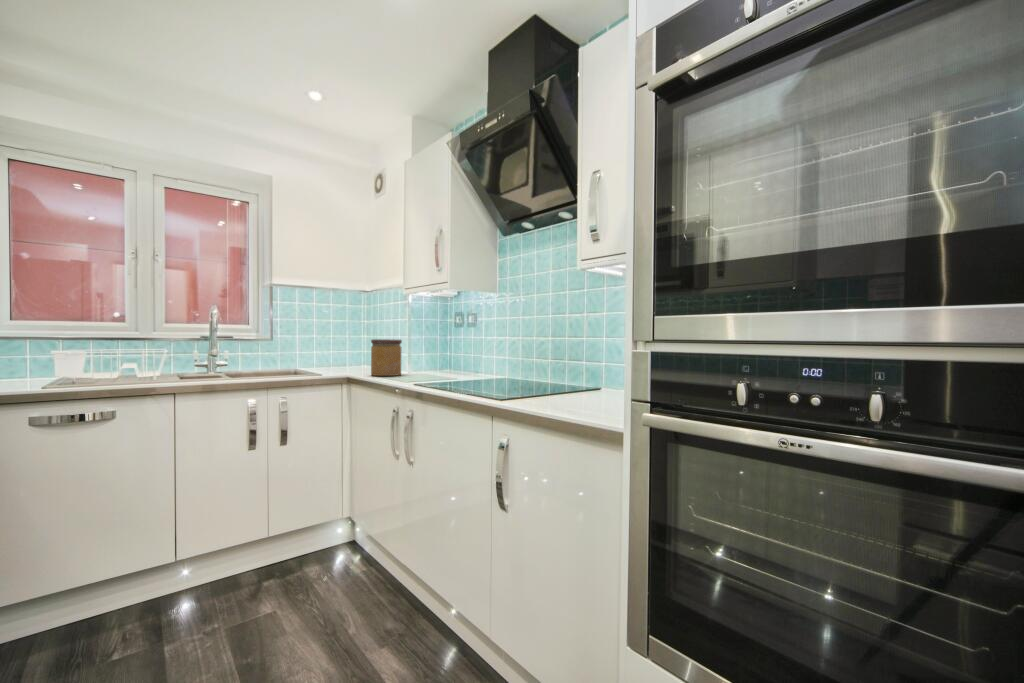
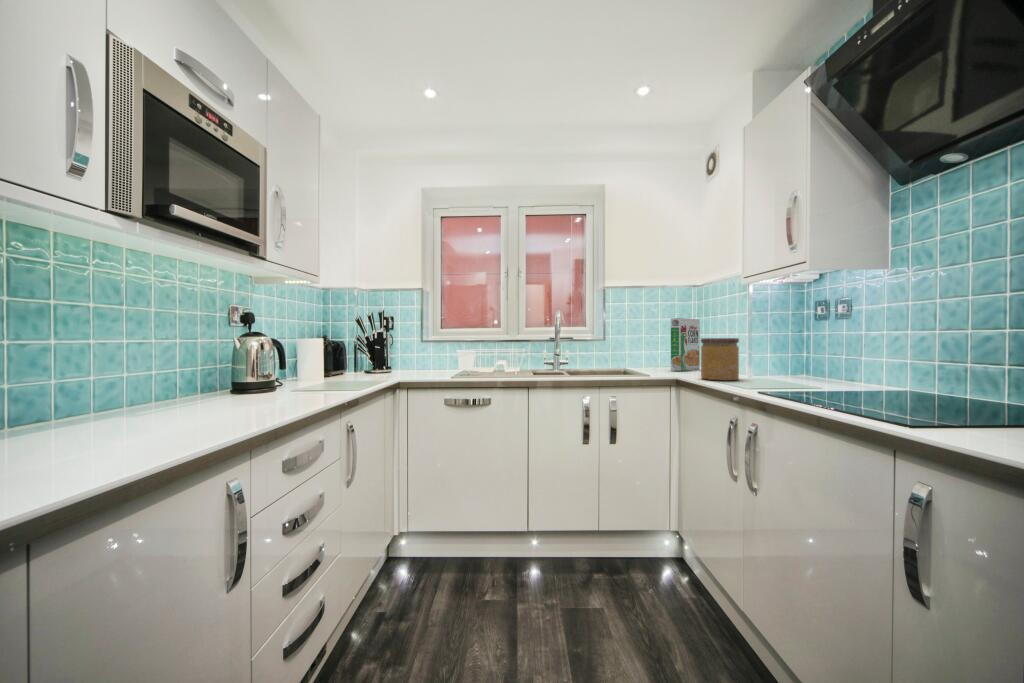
cereal box: none [344,320,371,370] -> present [671,318,700,371]

